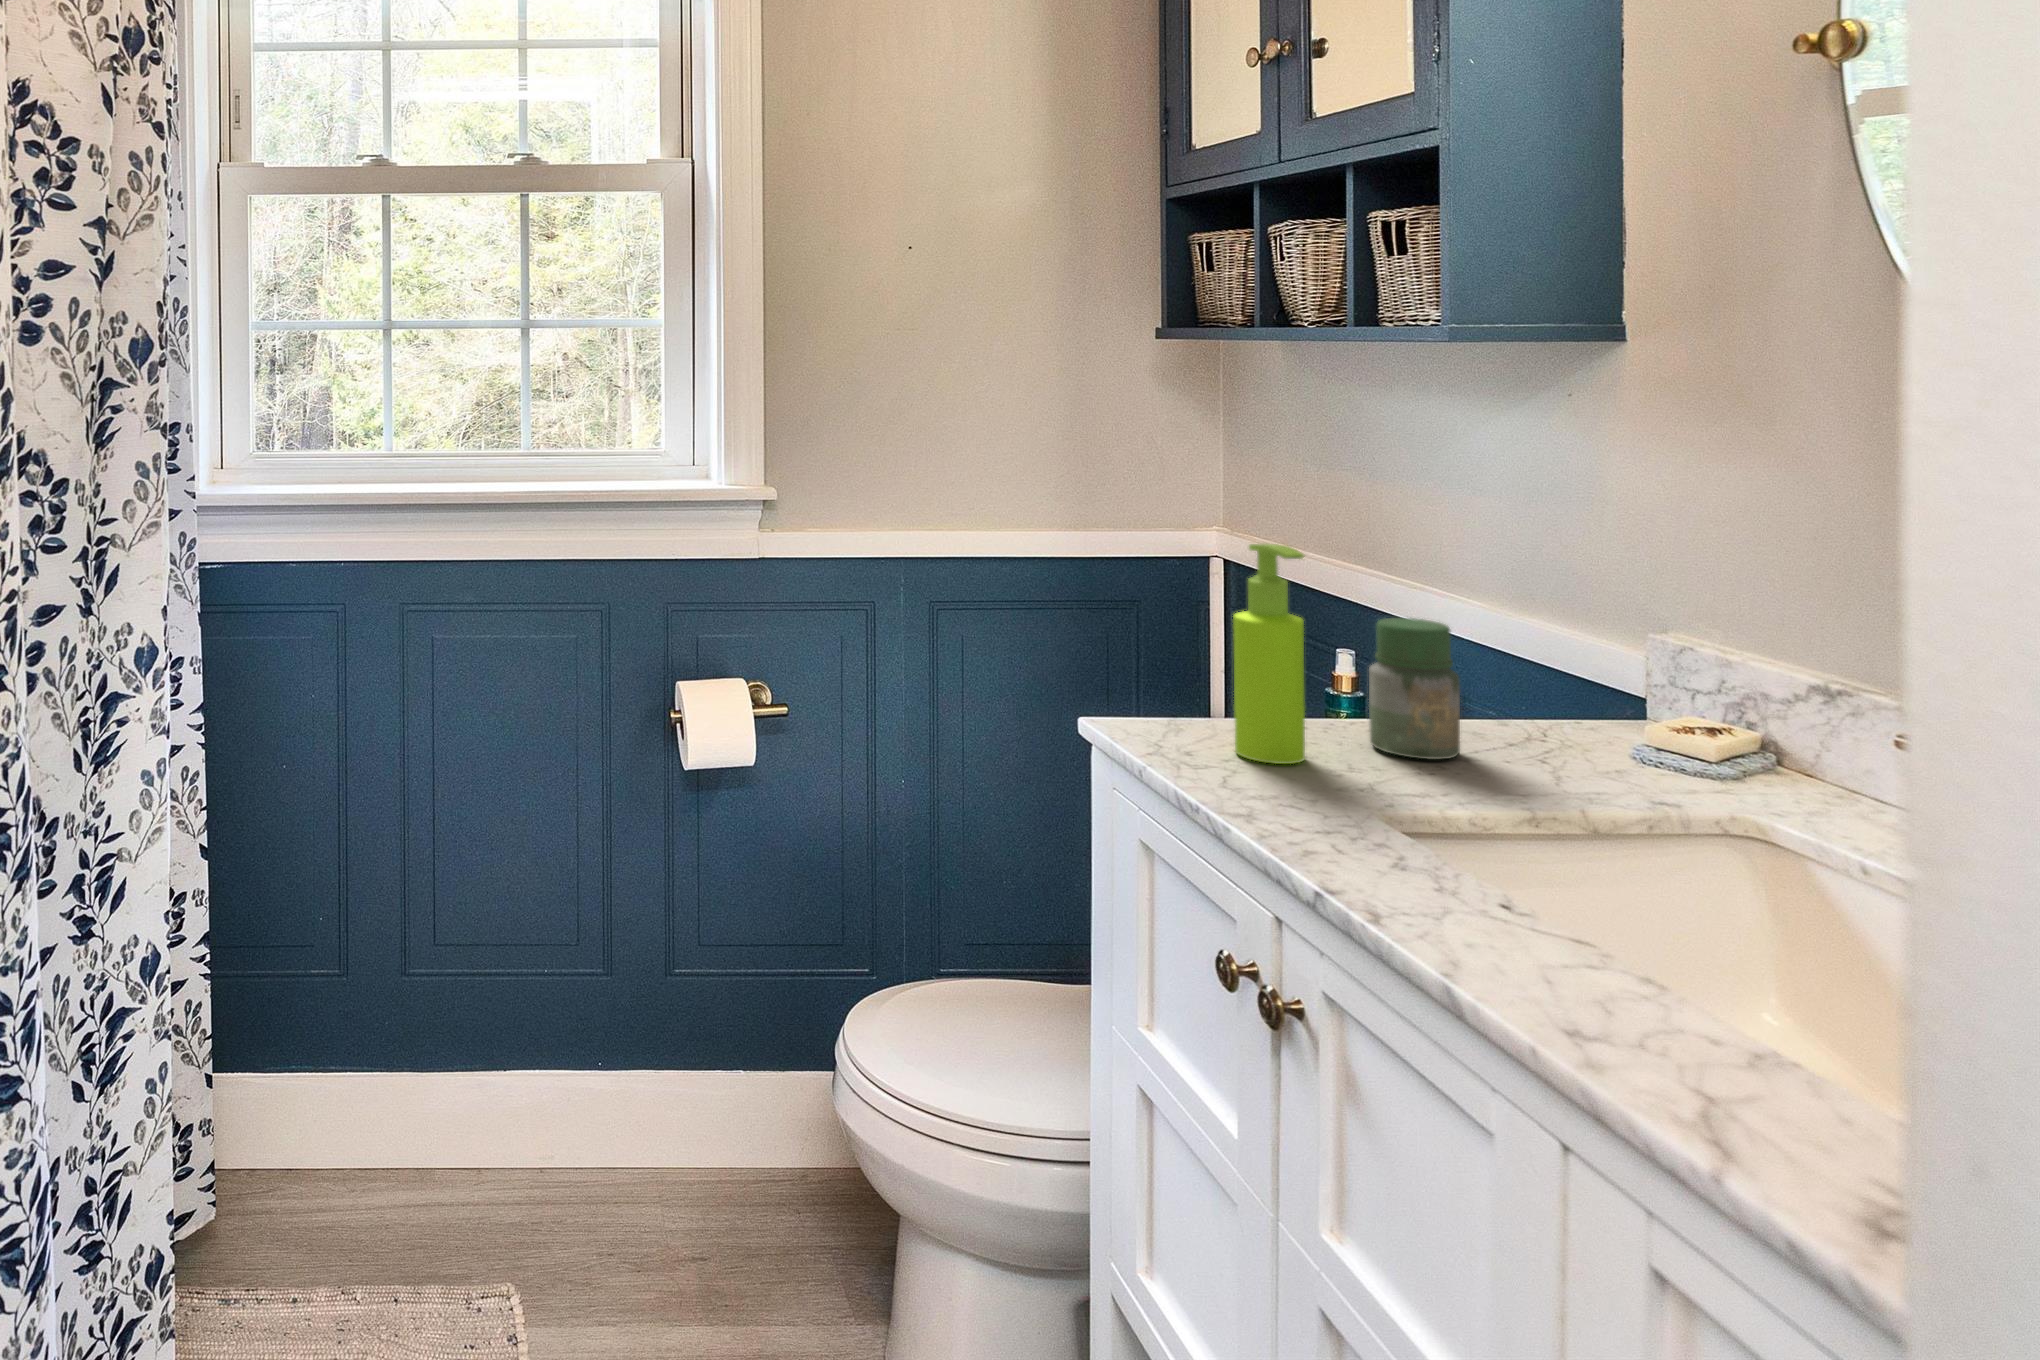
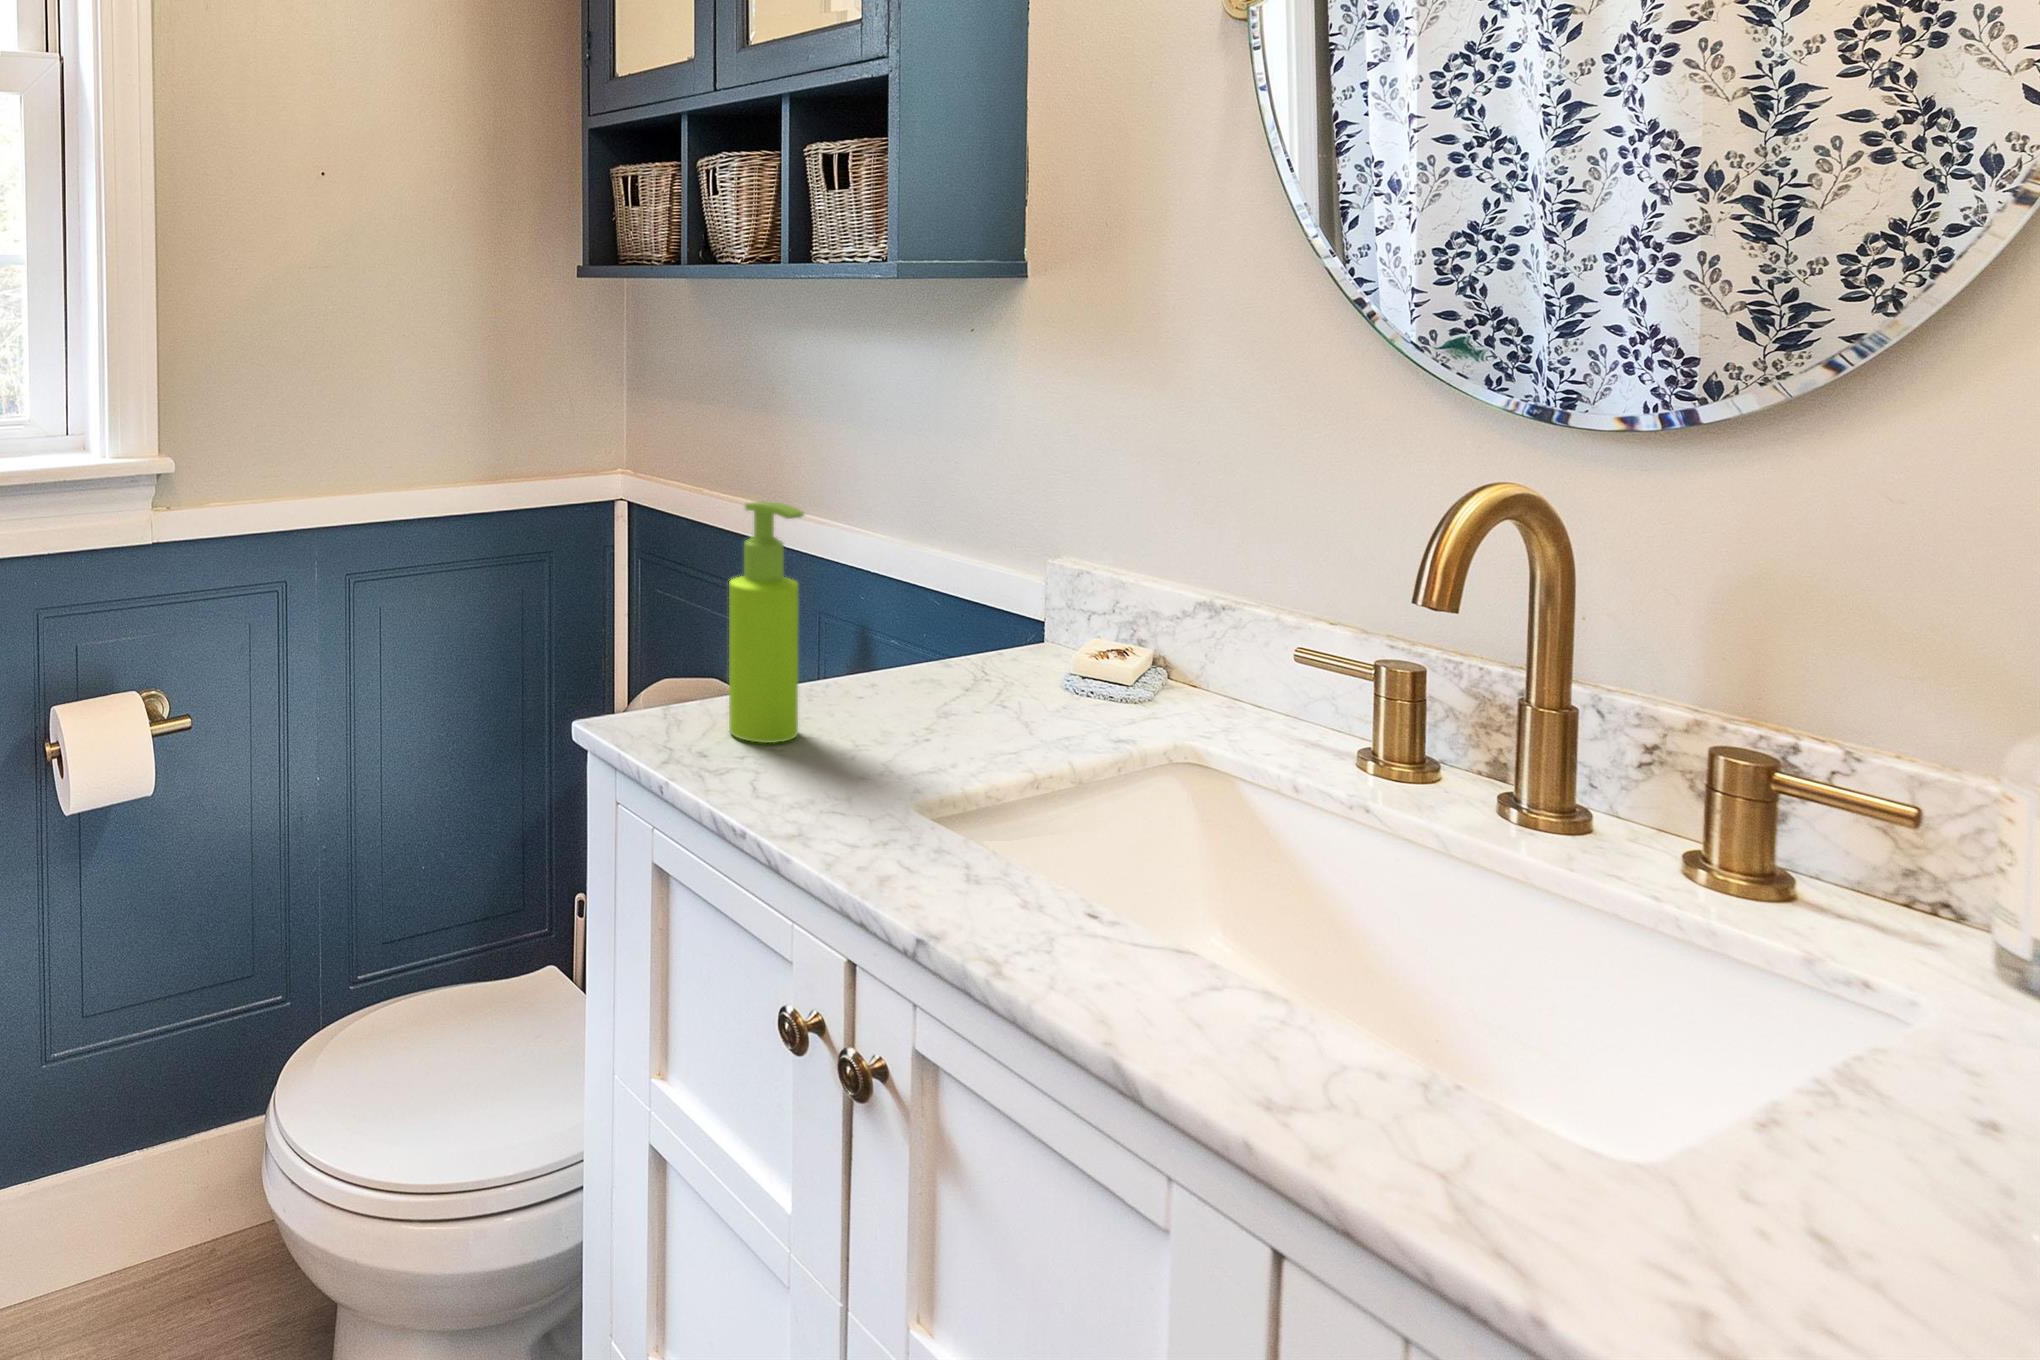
jar: present [1369,618,1460,760] -> none [845,569,928,717]

